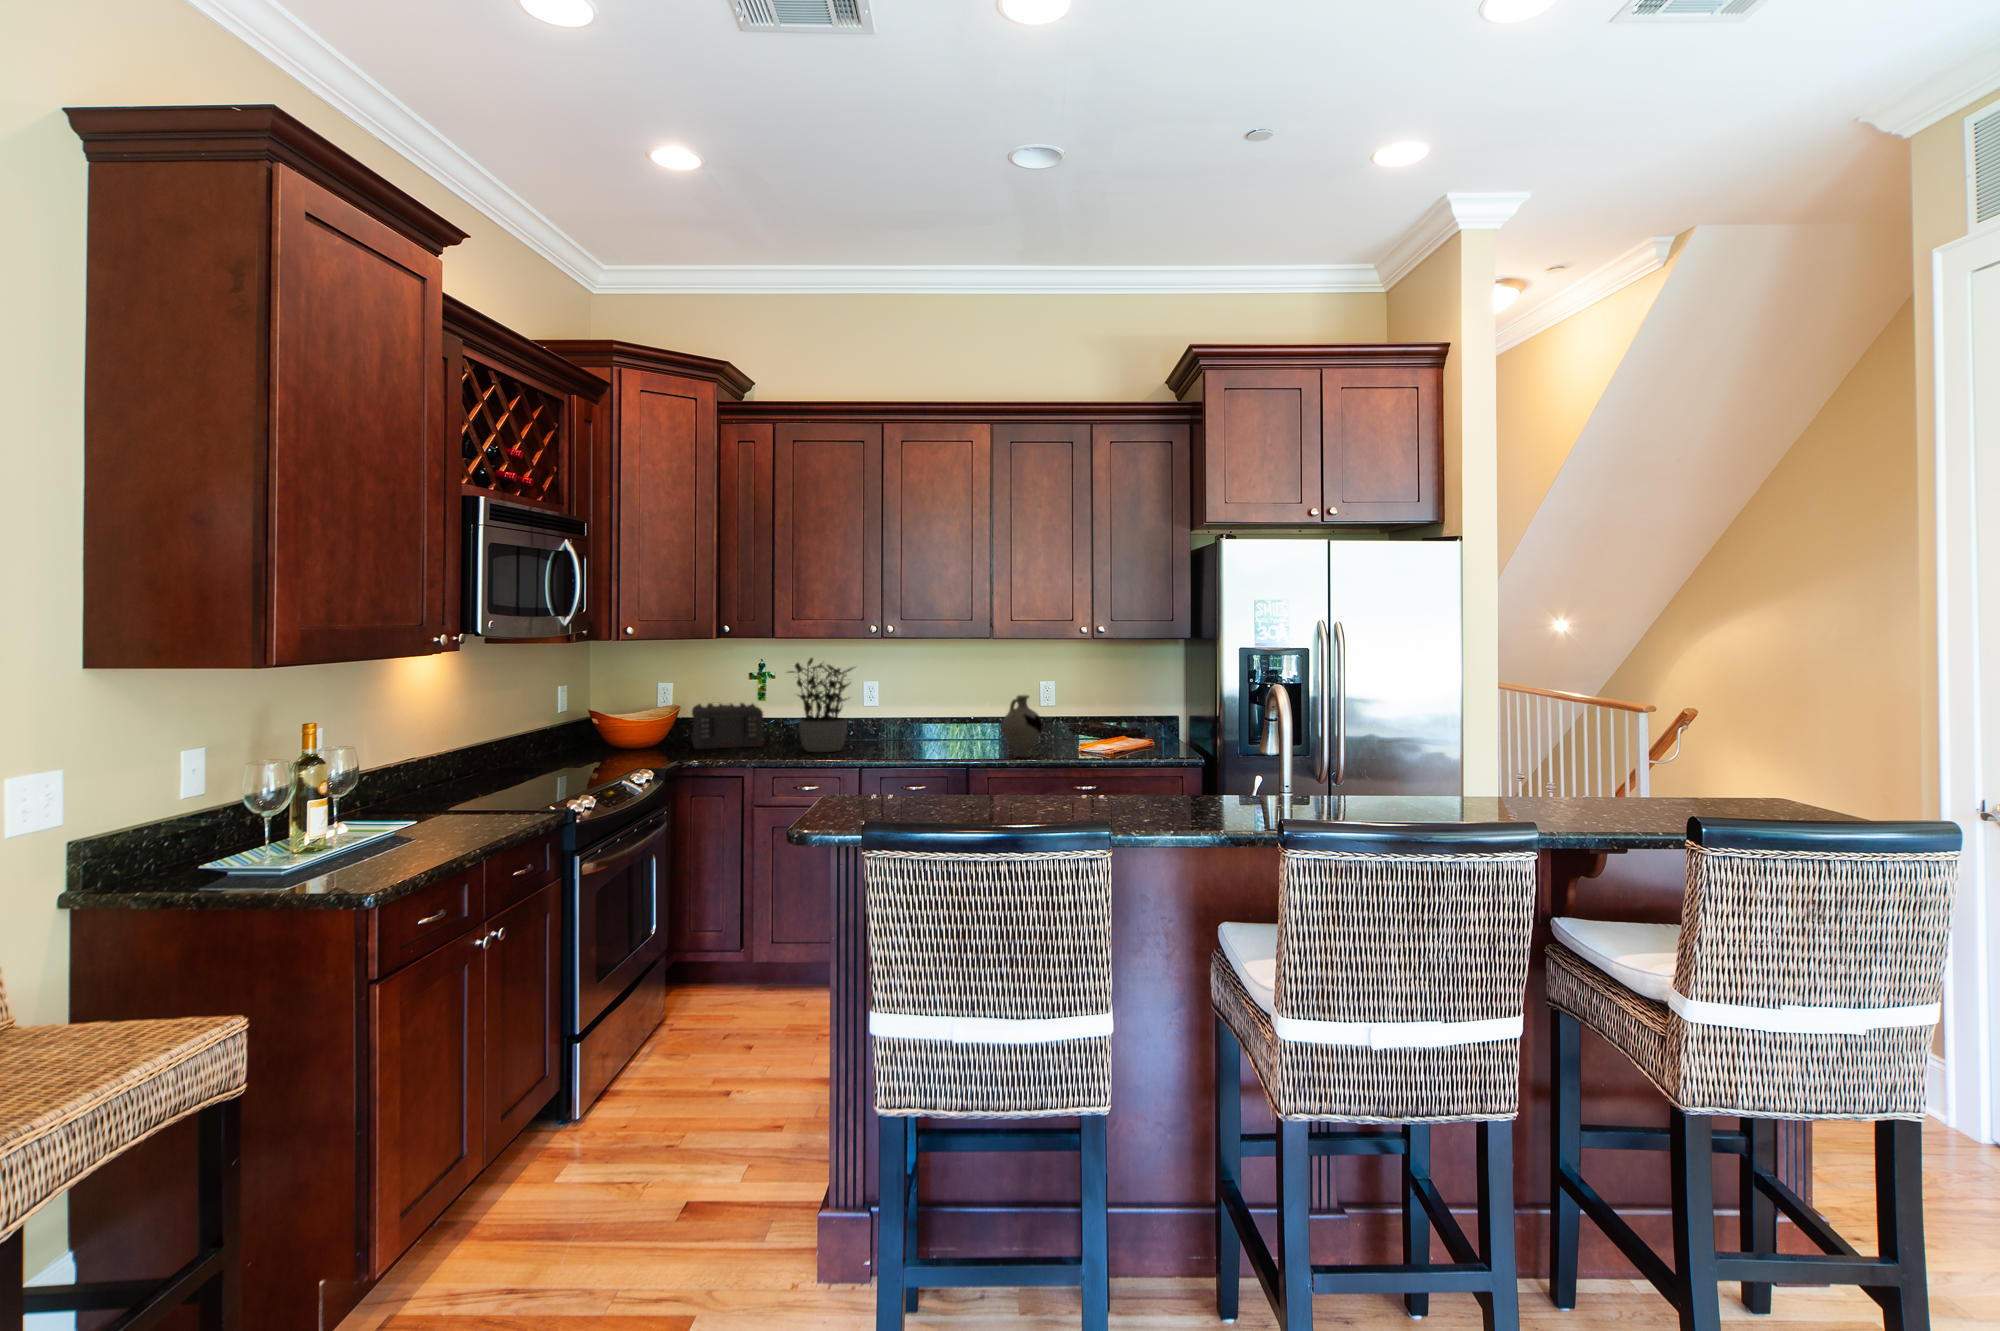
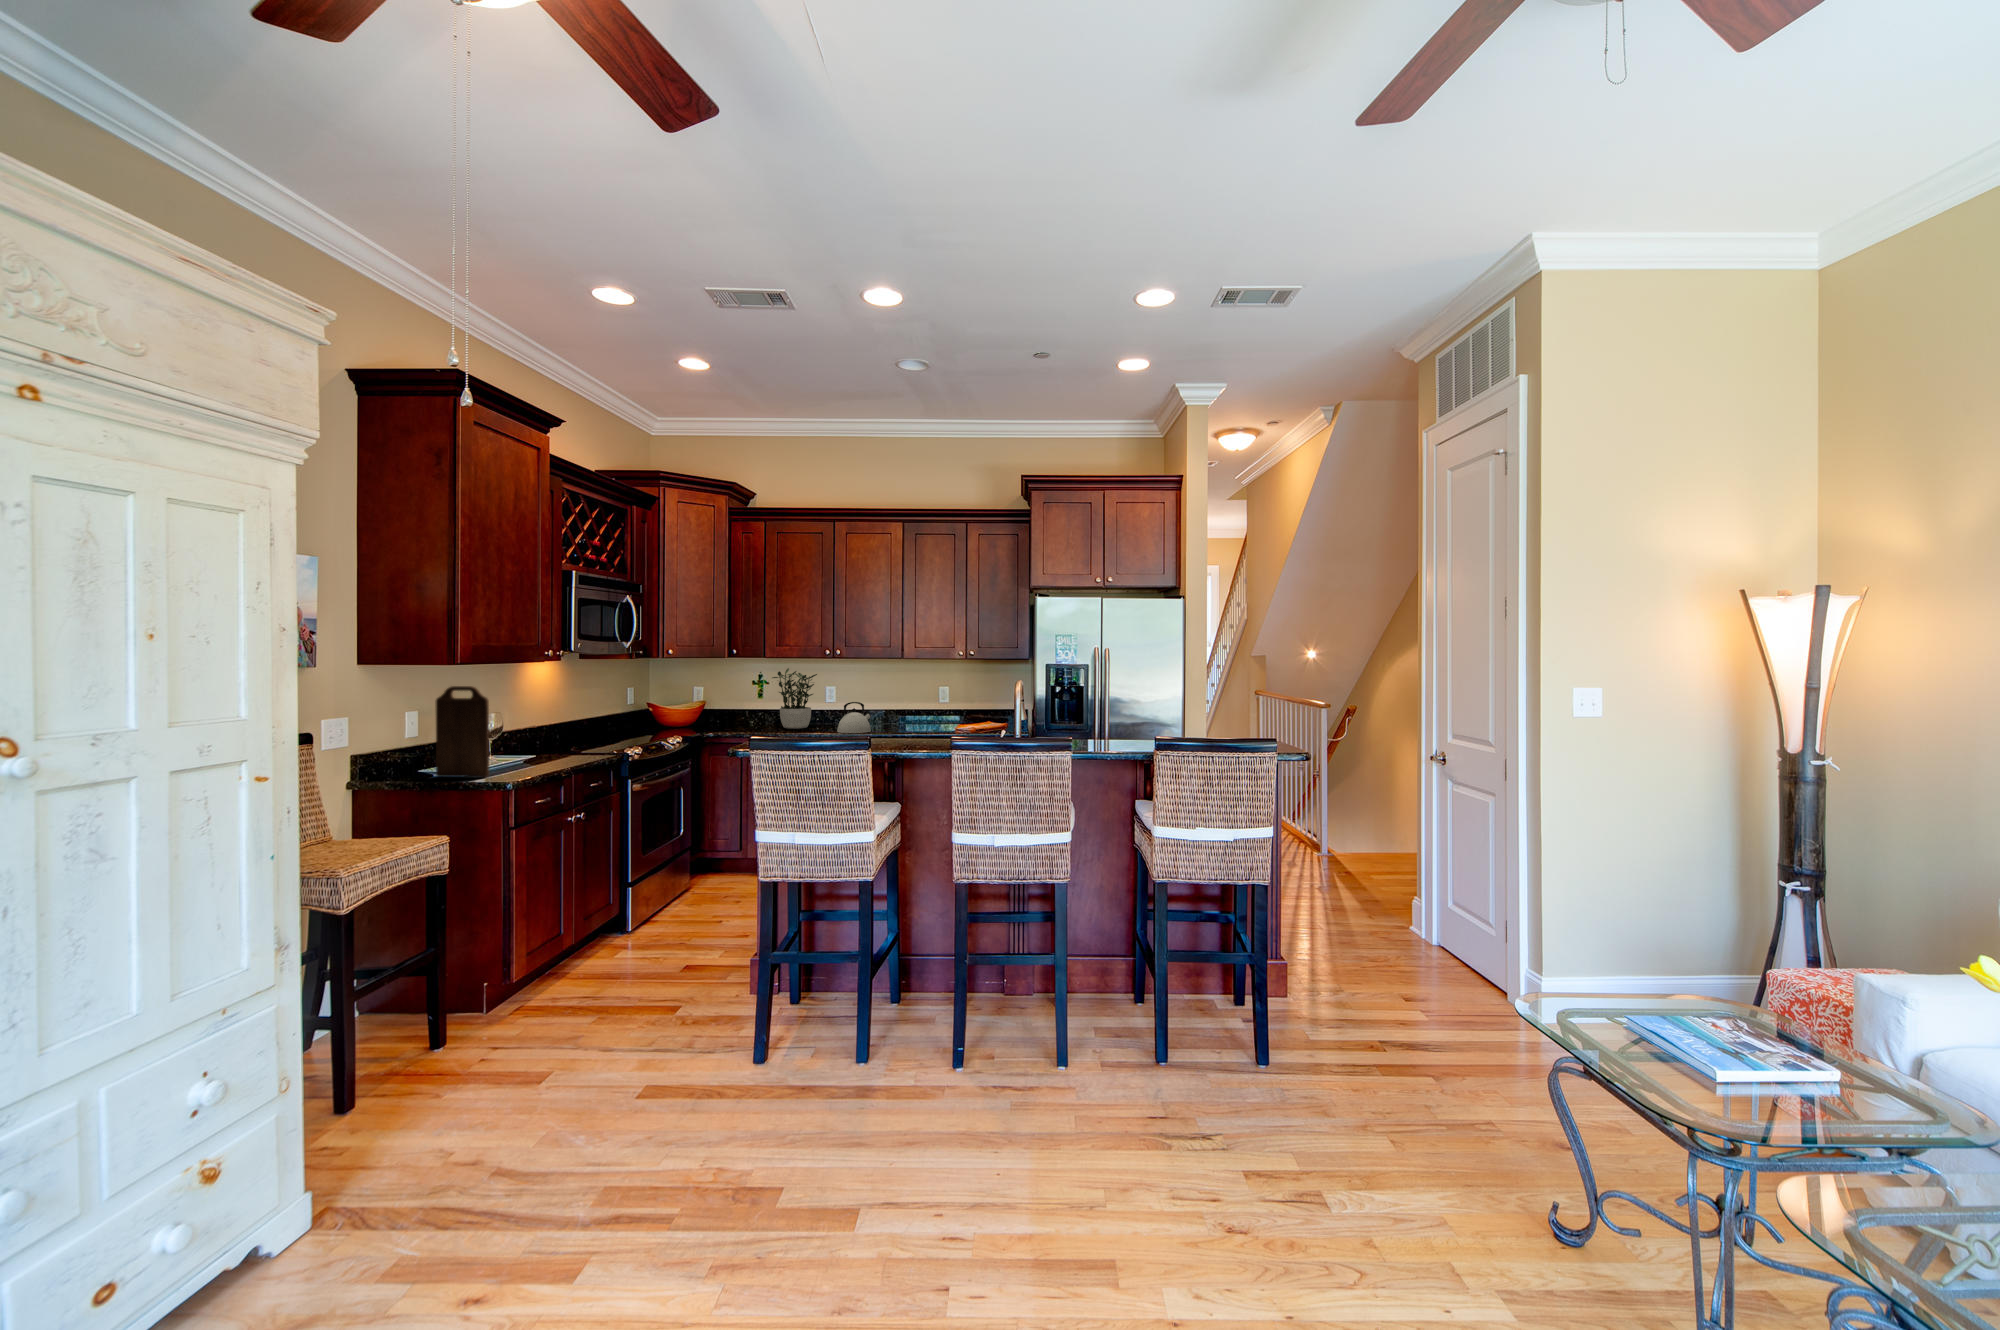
decorative vase: present [1002,695,1043,758] -> none [906,692,932,731]
toaster: present [692,703,764,749] -> none [713,698,759,727]
cutting board: none [229,707,334,880] -> present [436,686,489,777]
kettle: none [895,712,948,762] -> present [837,702,871,733]

